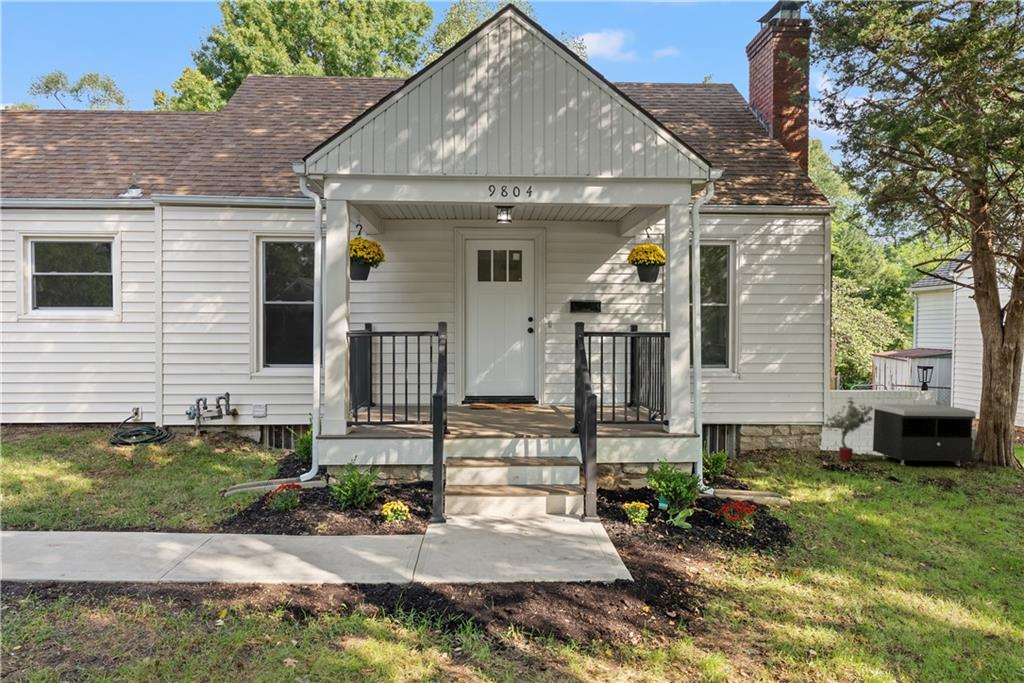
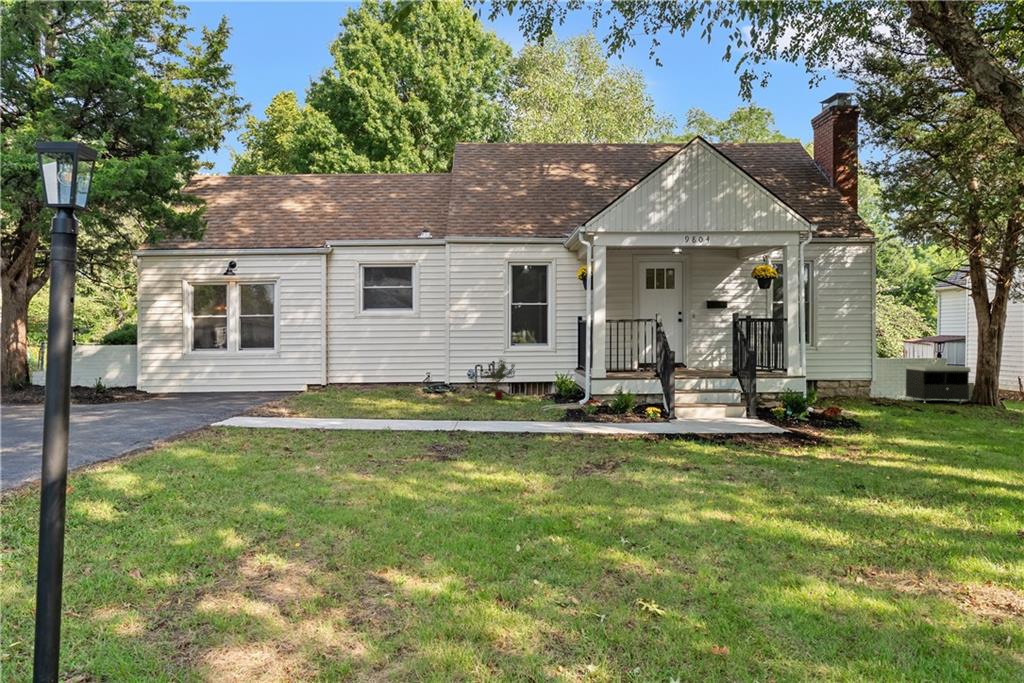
potted tree: present [823,398,873,461] -> present [483,360,515,399]

